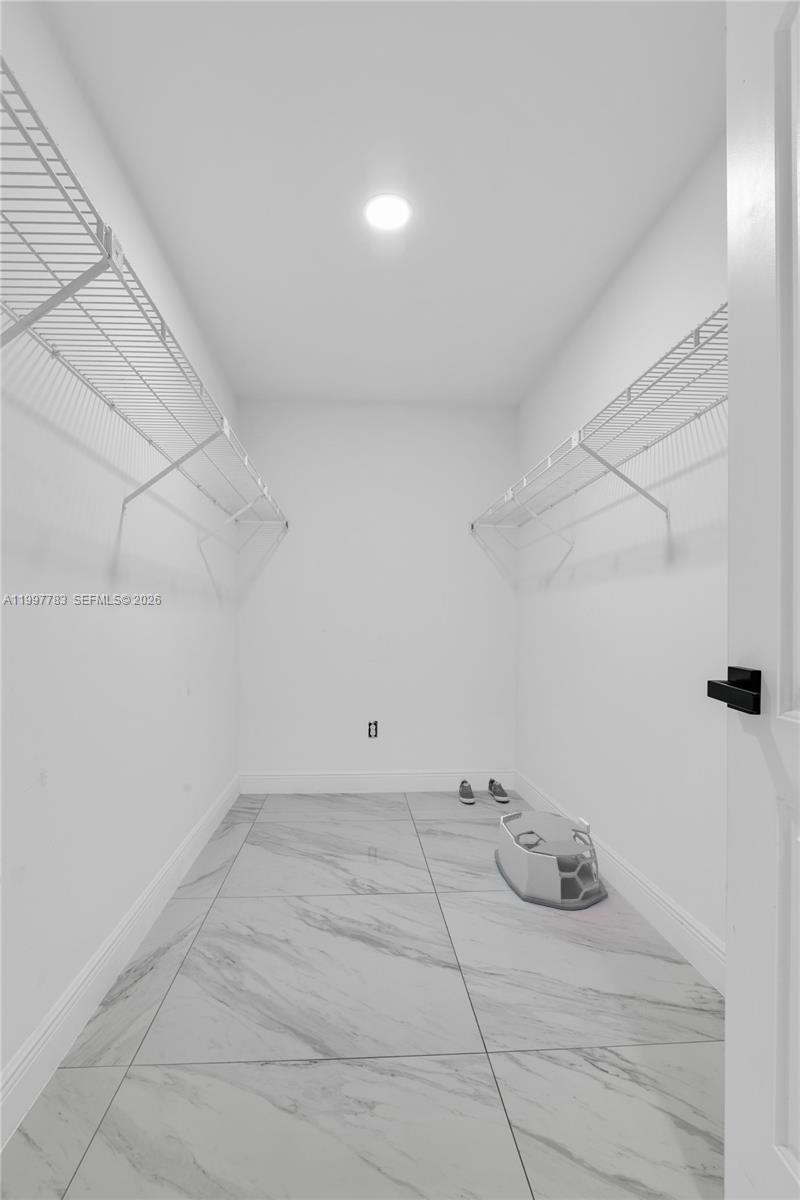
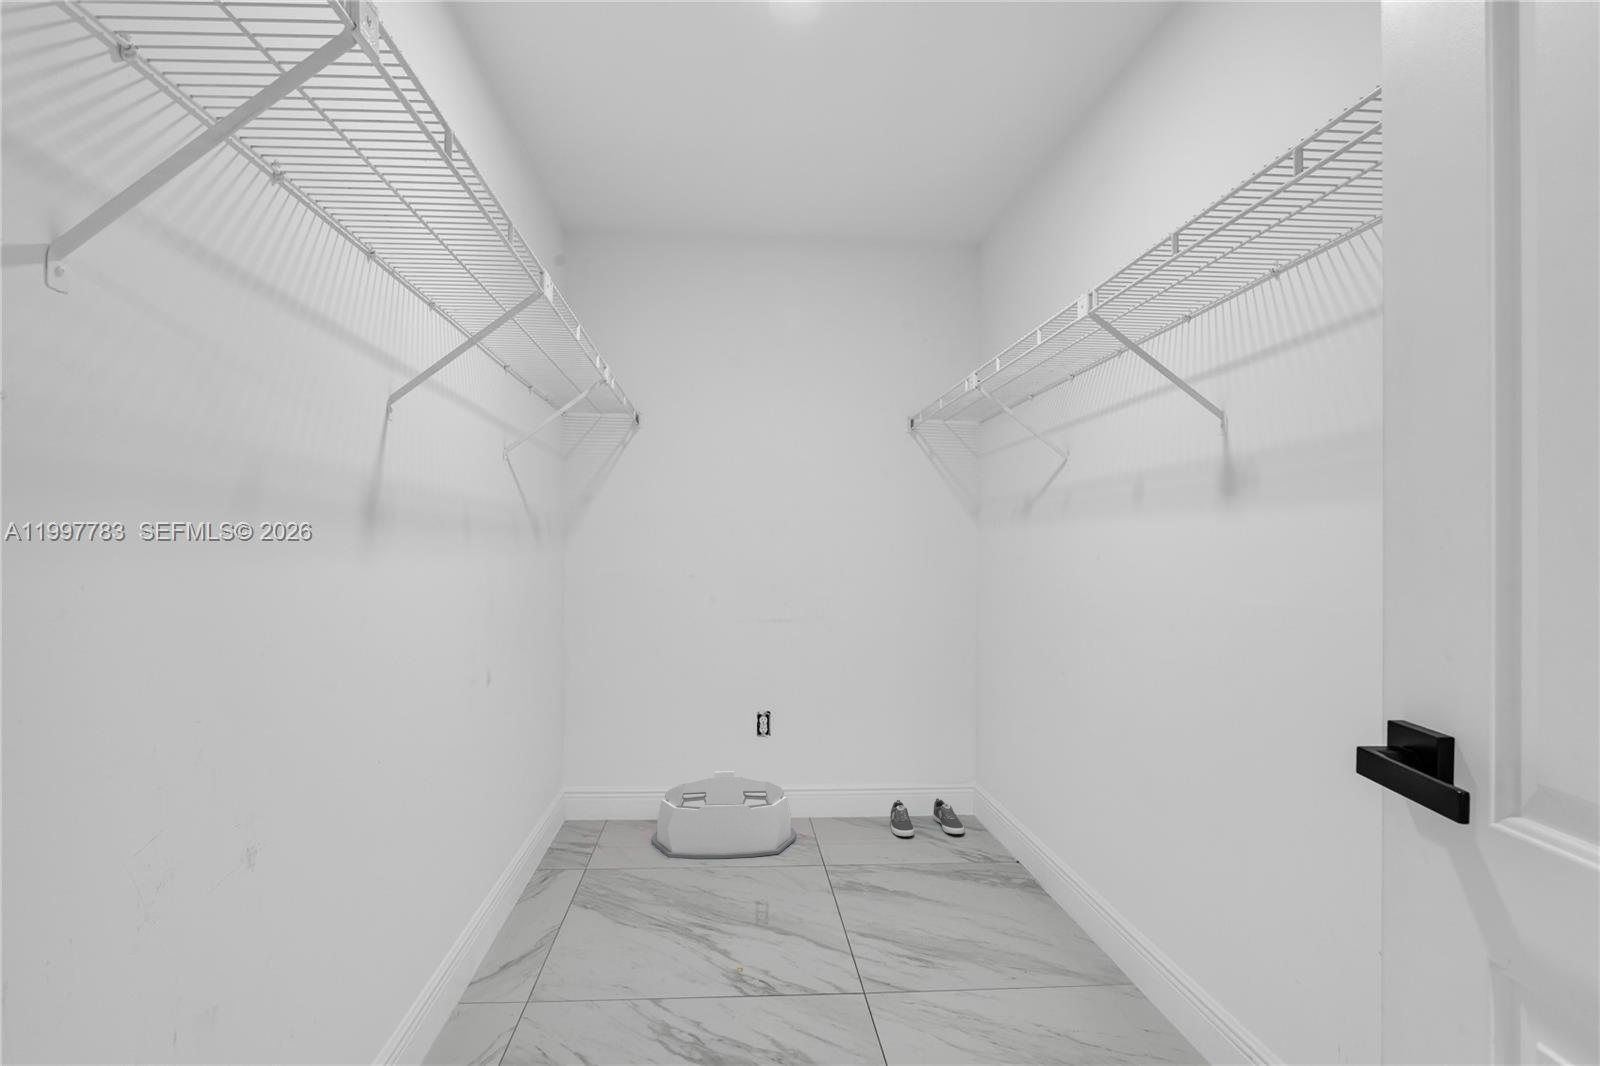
storage bin: present [495,811,608,910] -> present [652,771,796,859]

